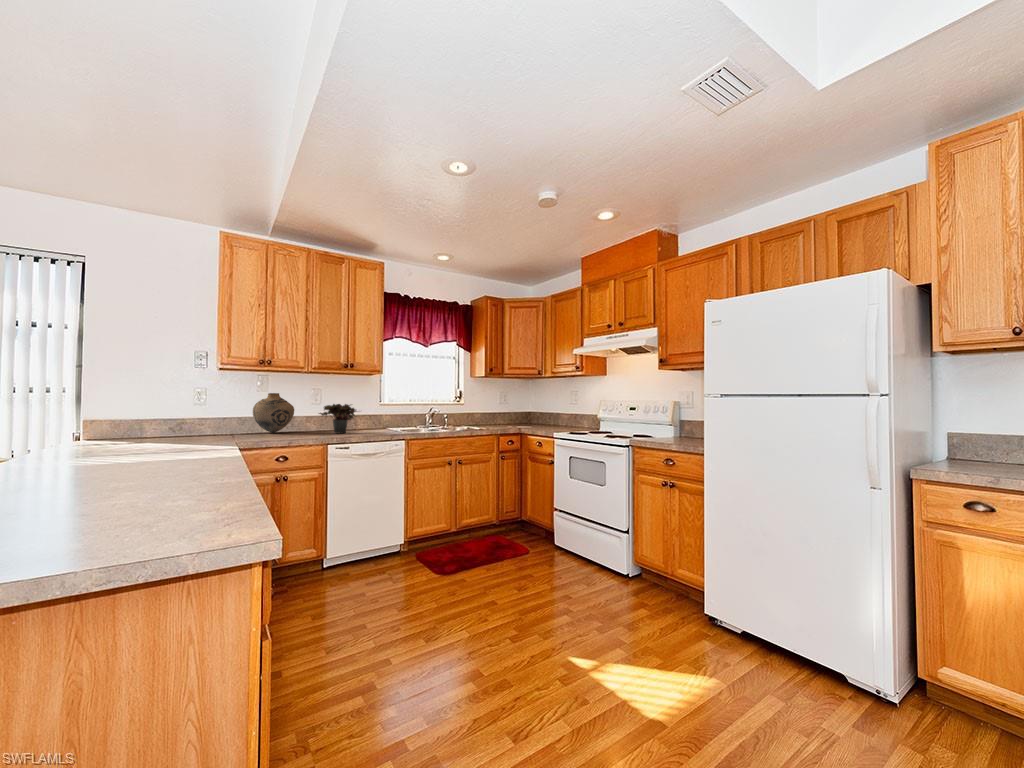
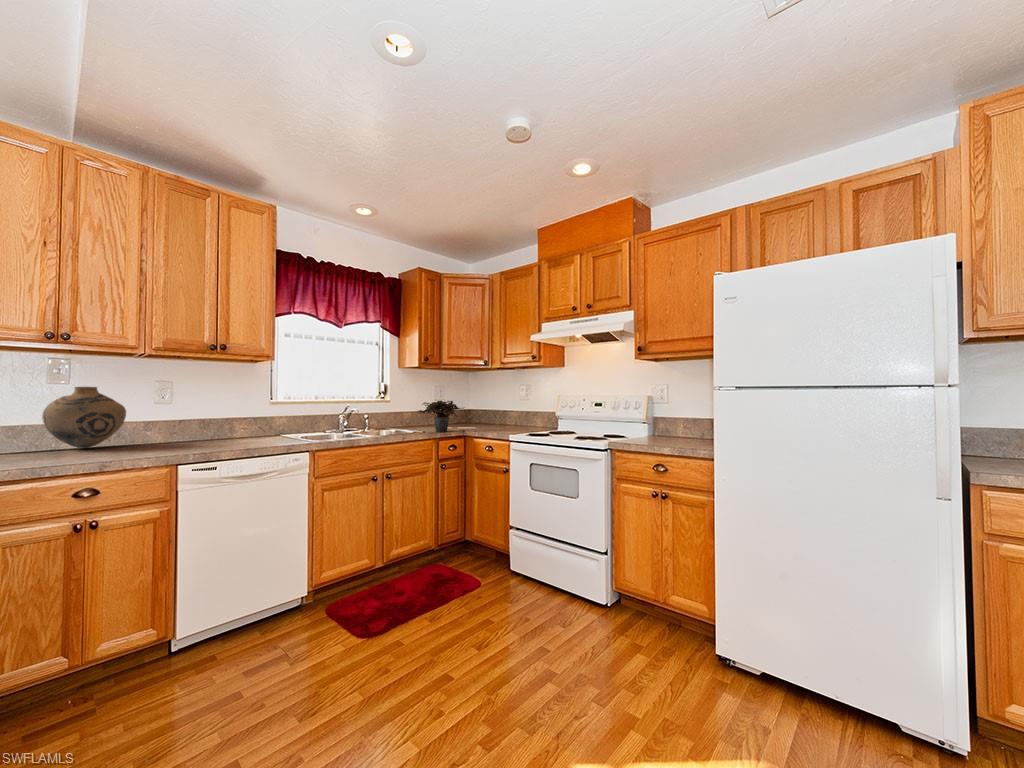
potted plant: present [319,404,357,433] -> present [418,401,463,432]

